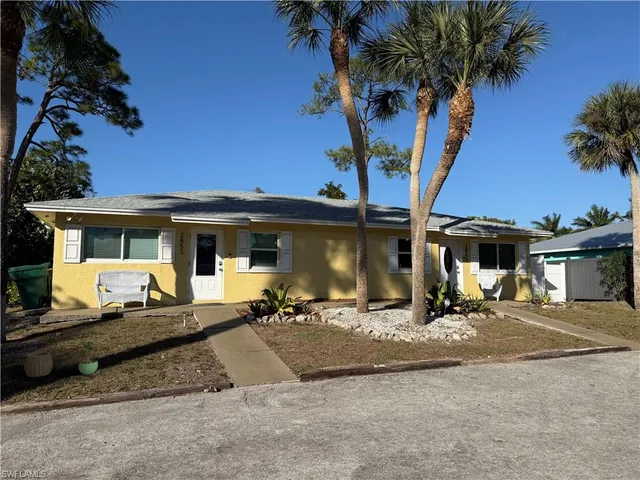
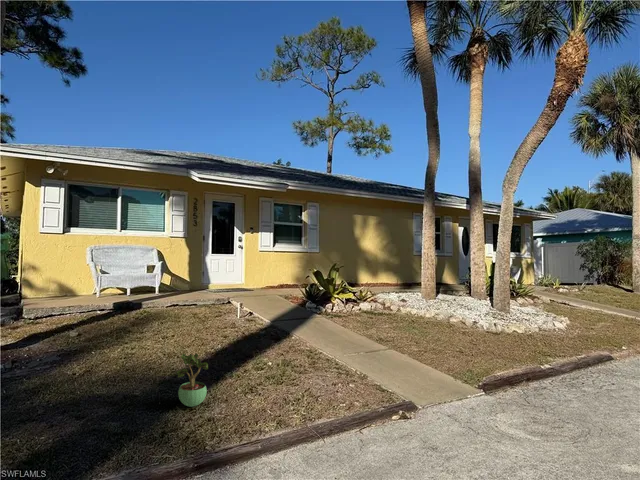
woven basket: present [25,352,53,377] -> none [88,372,133,418]

